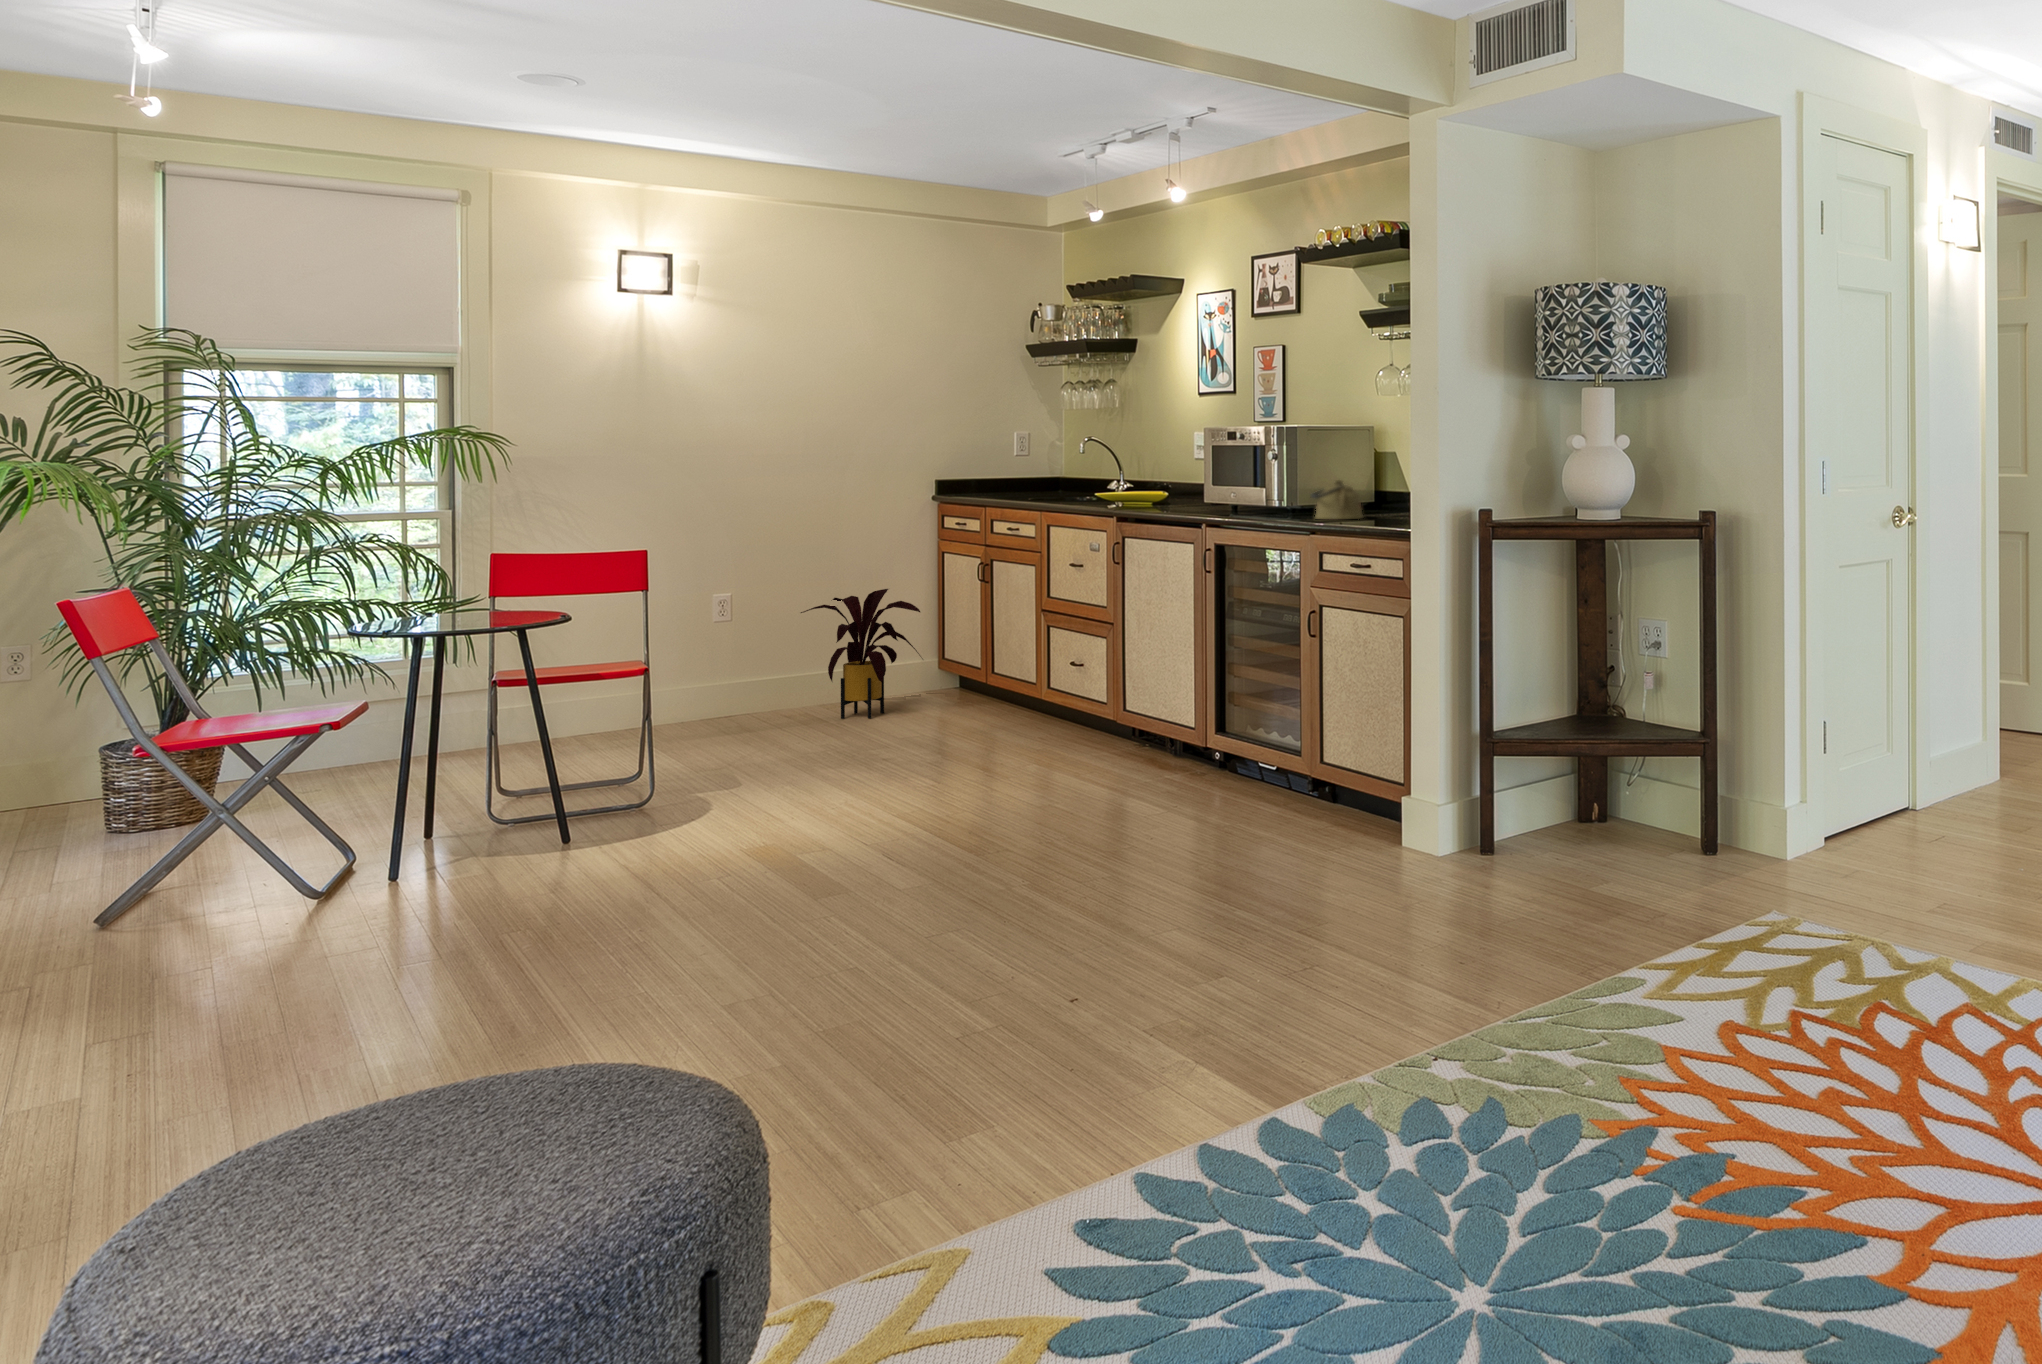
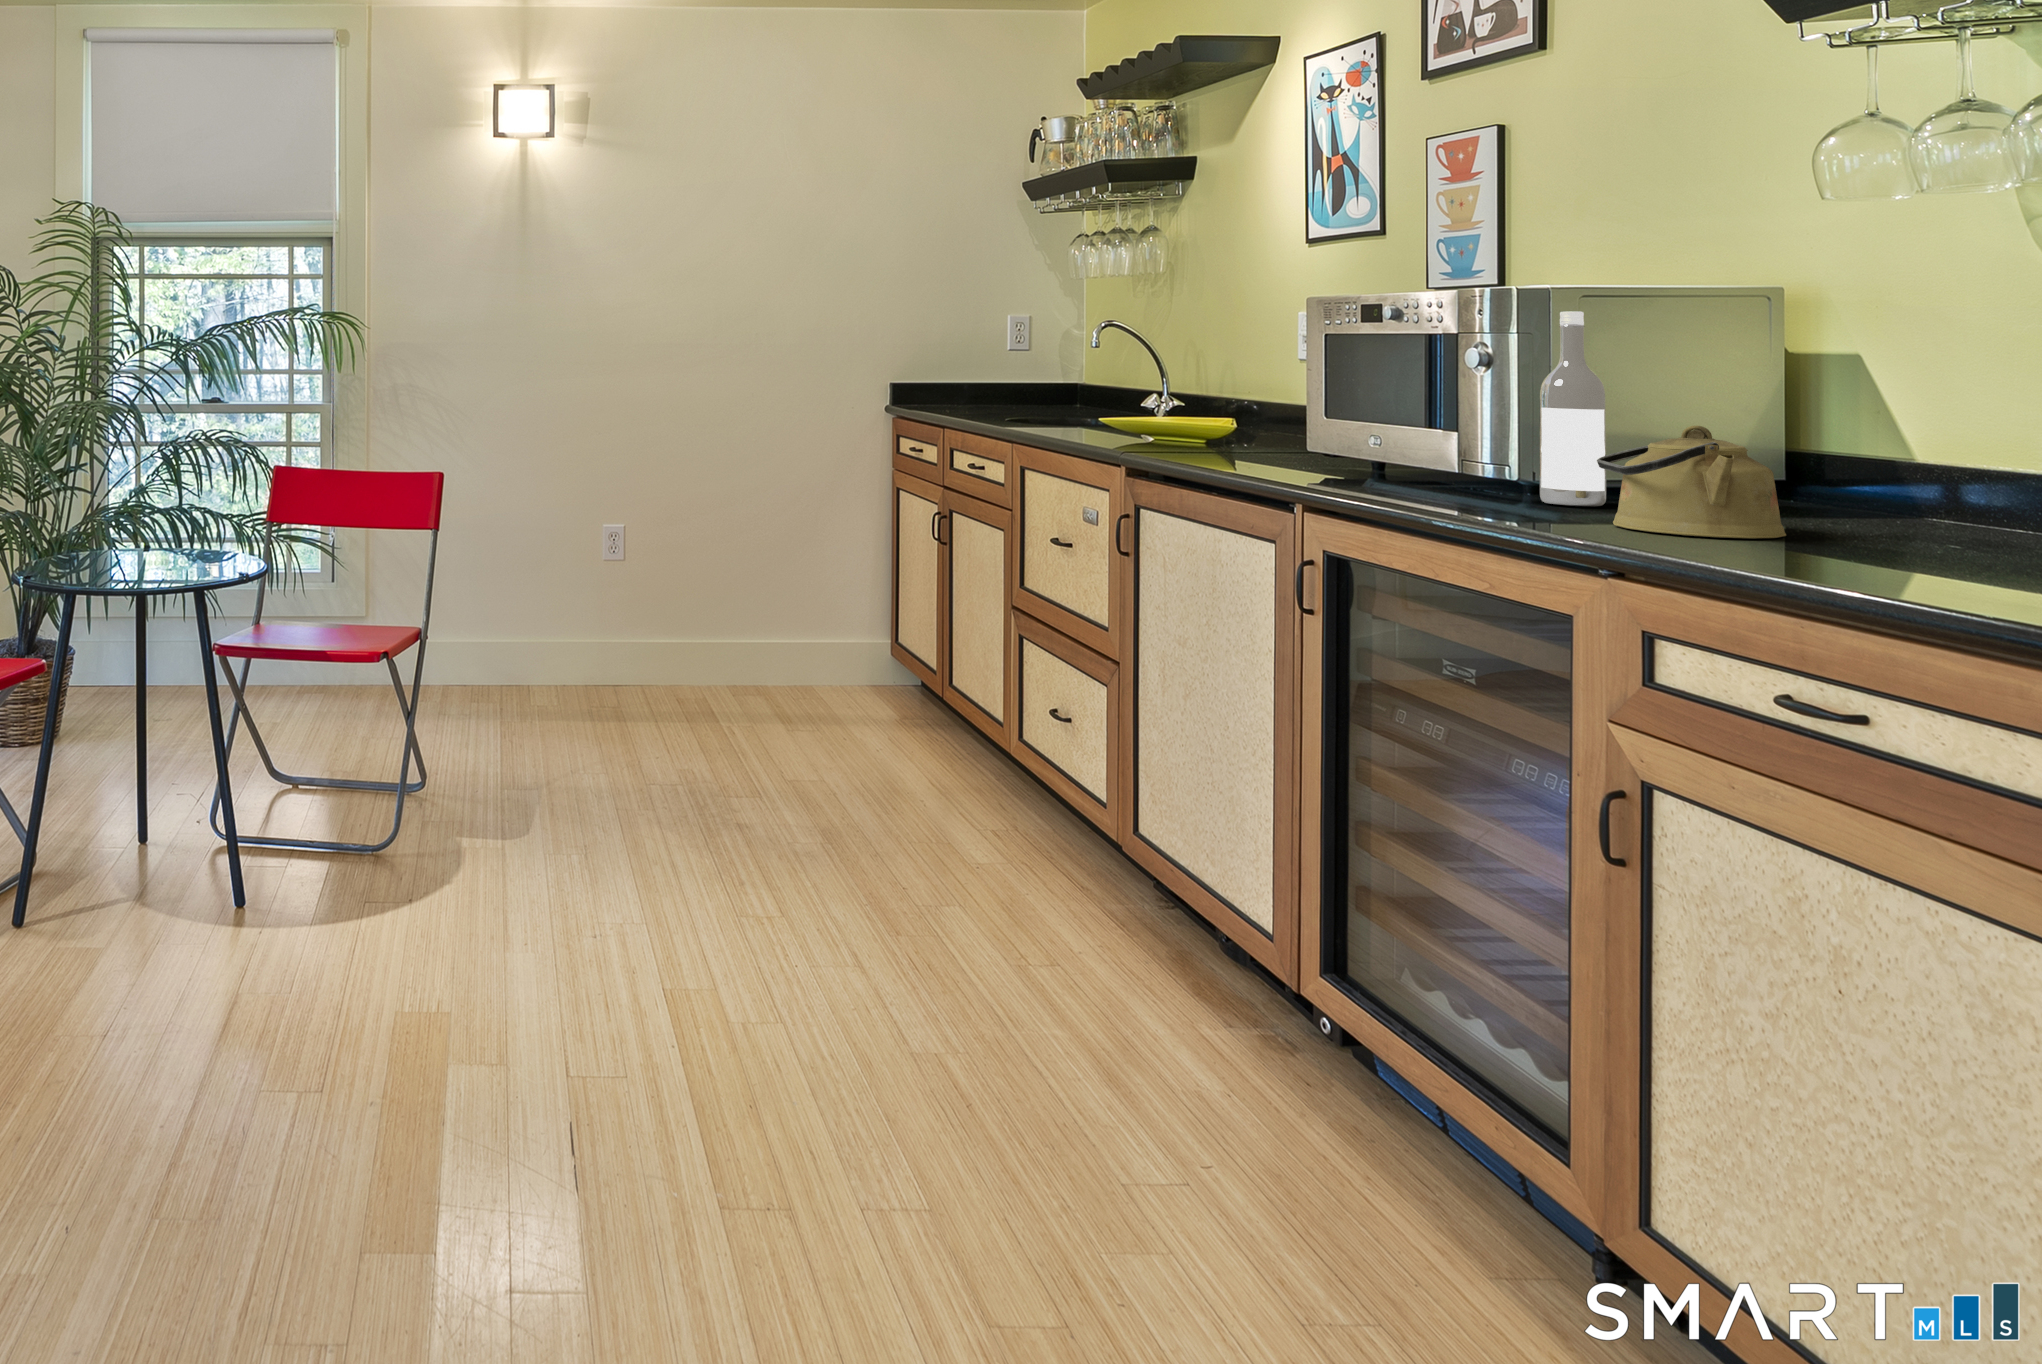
wine bottle: none [1294,437,1316,515] -> present [1540,311,1606,506]
house plant: present [801,589,921,719] -> none [695,534,853,720]

